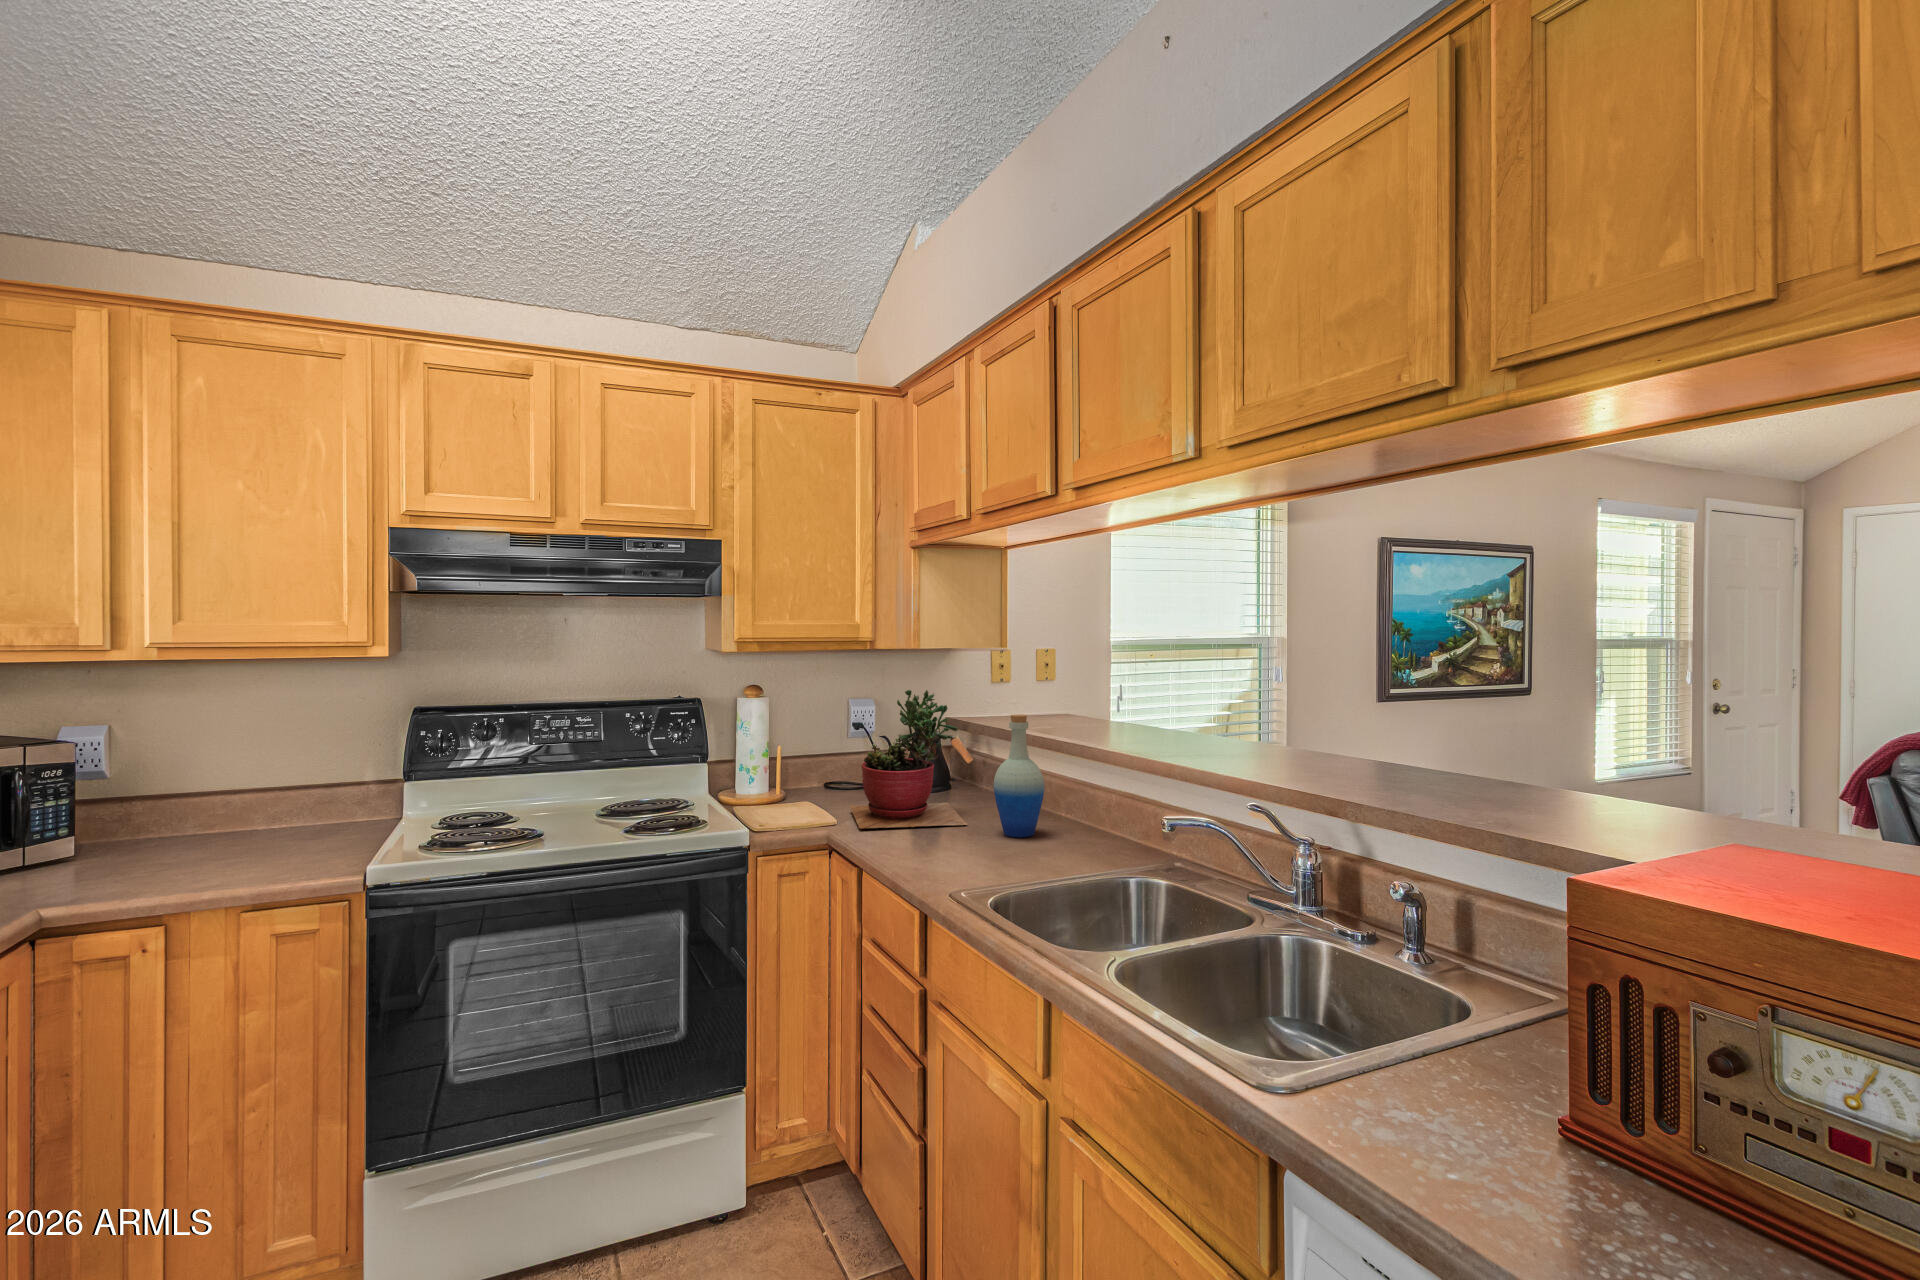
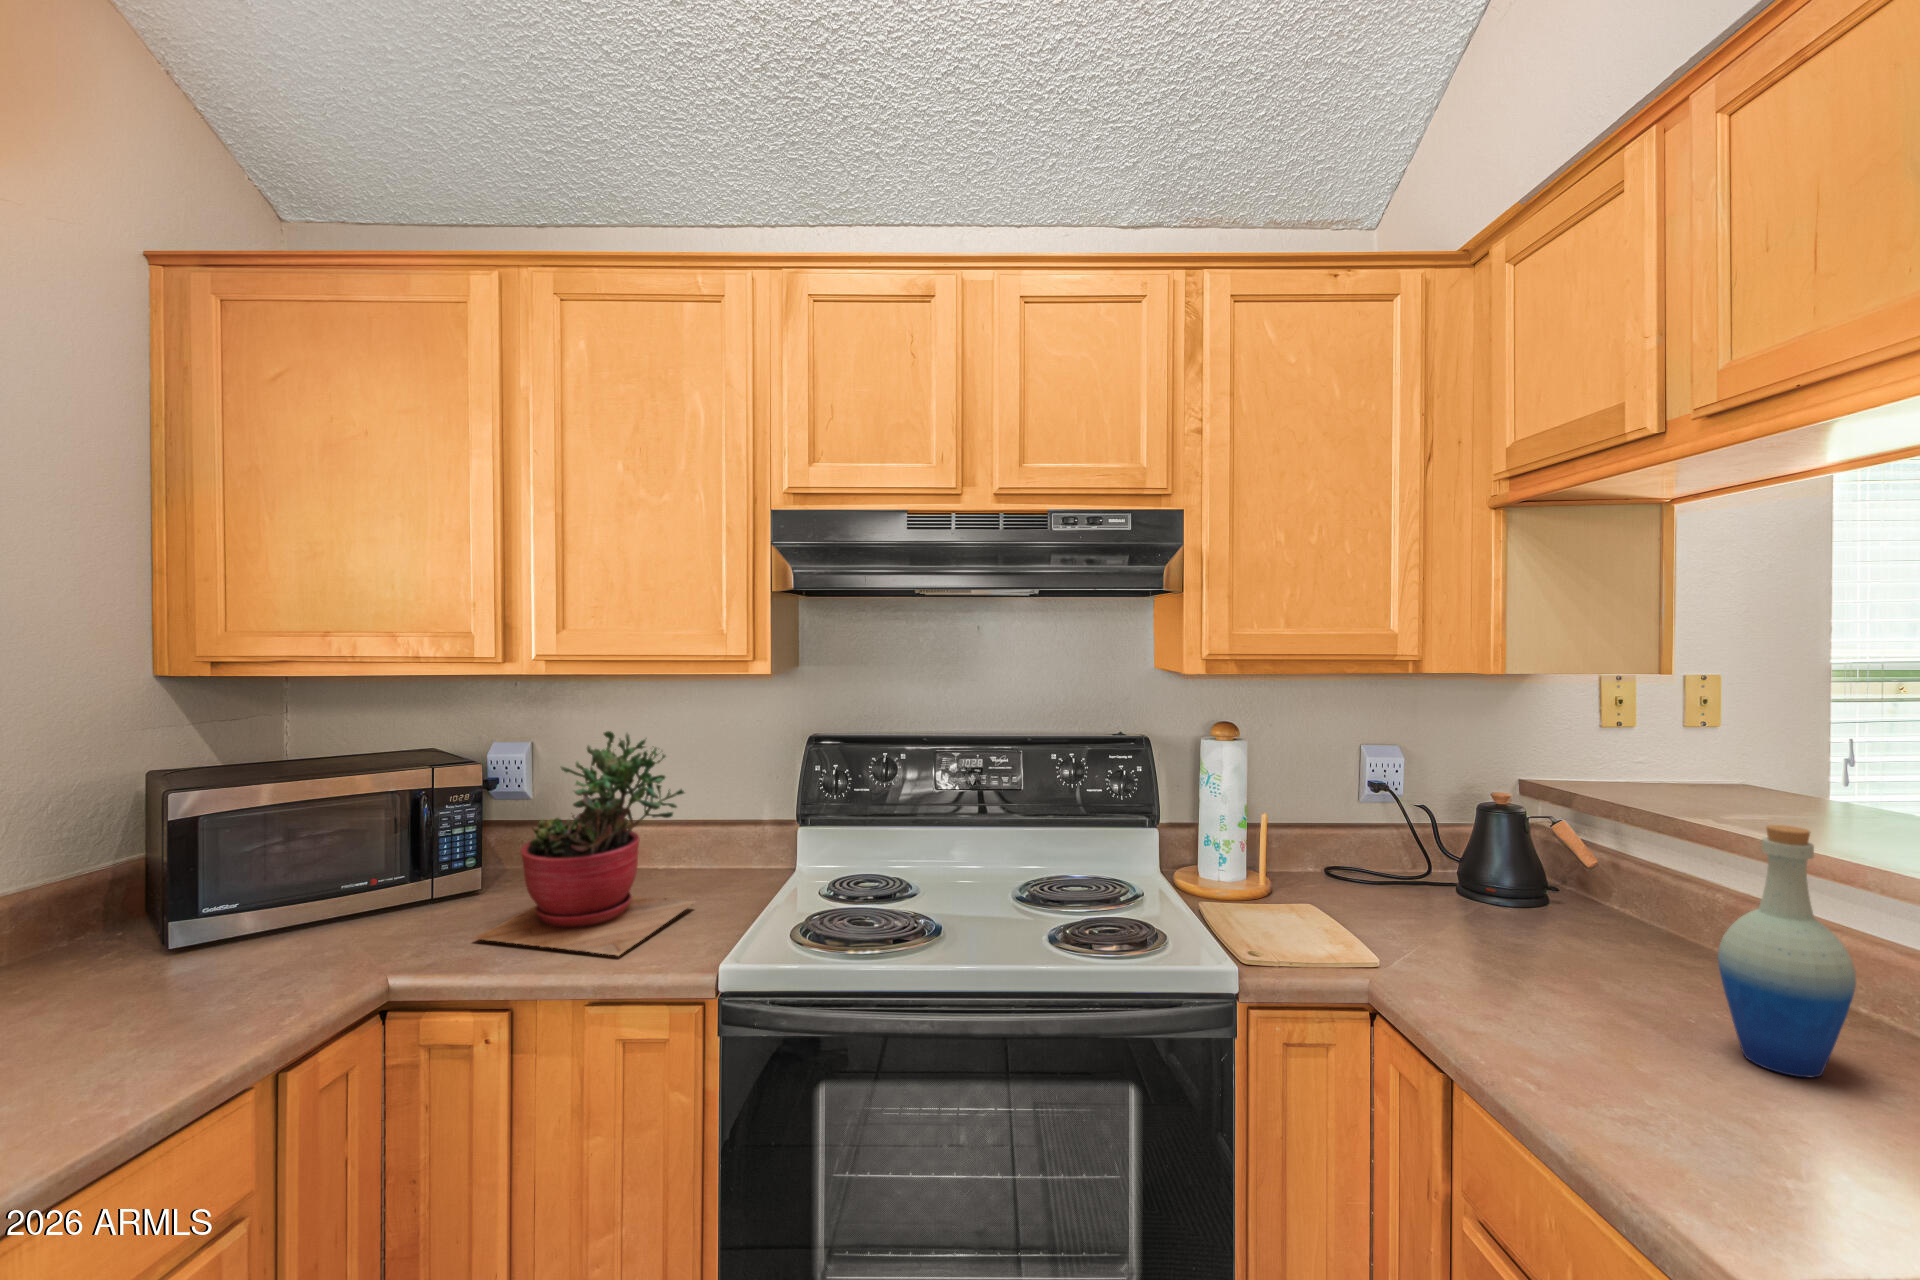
succulent plant: present [850,690,968,828] -> present [475,731,694,956]

